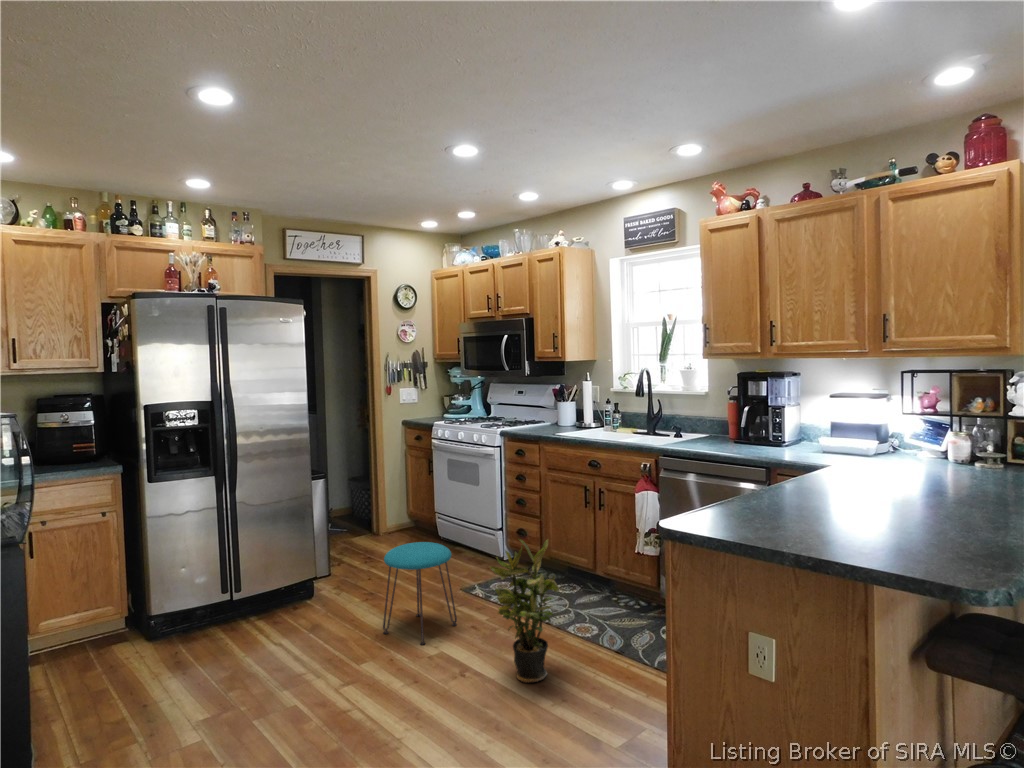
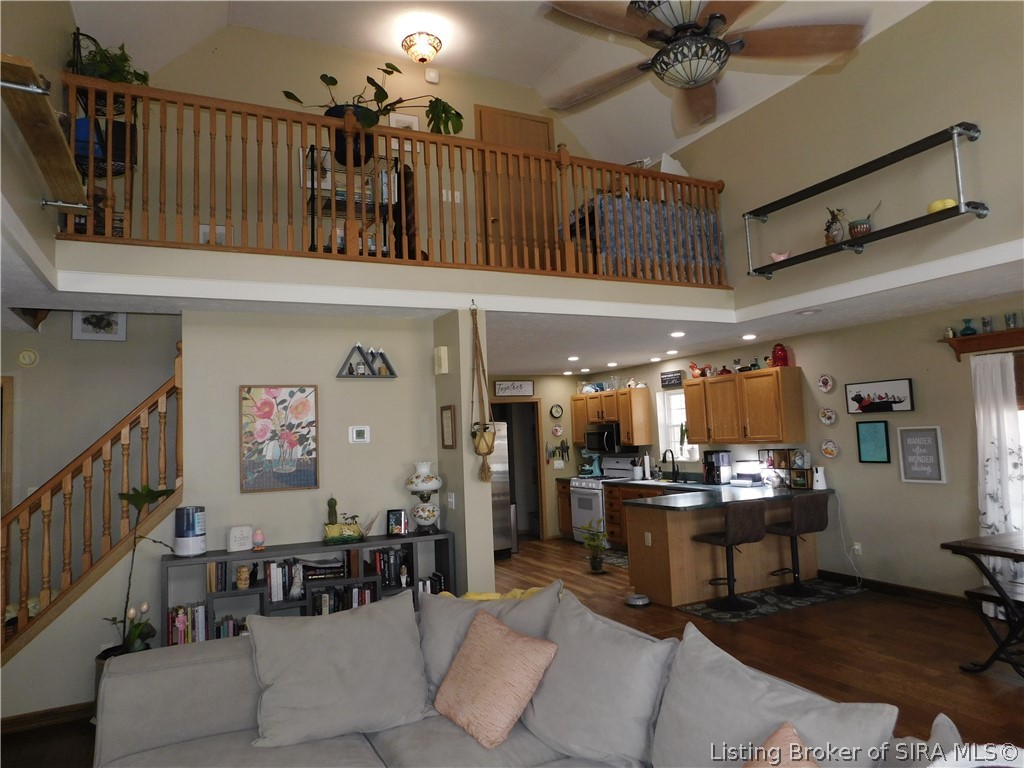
stool: present [383,542,457,645] -> none [540,526,573,566]

